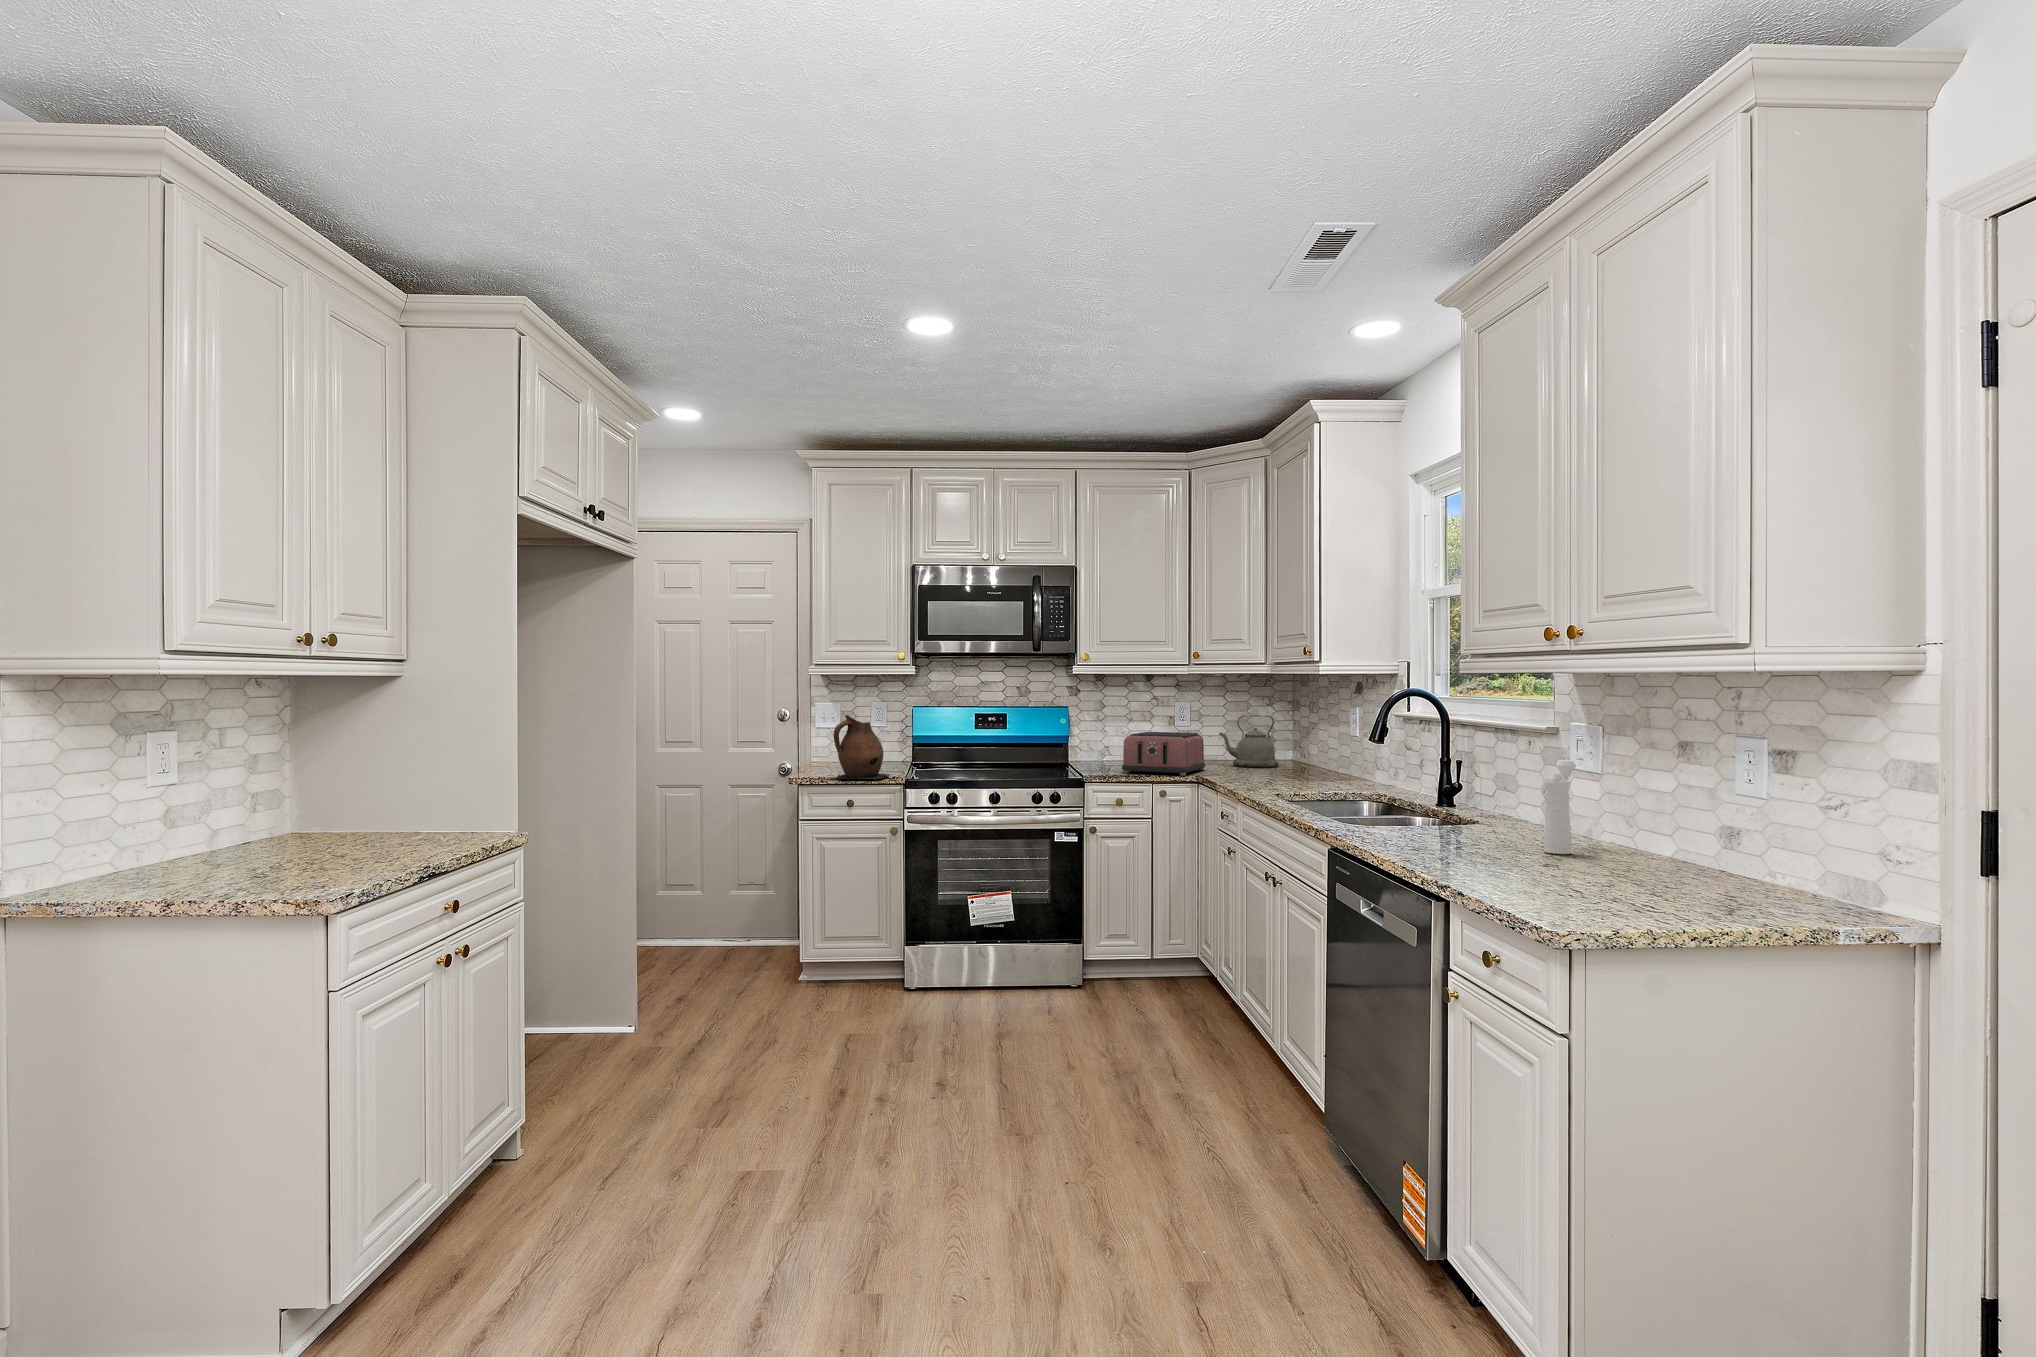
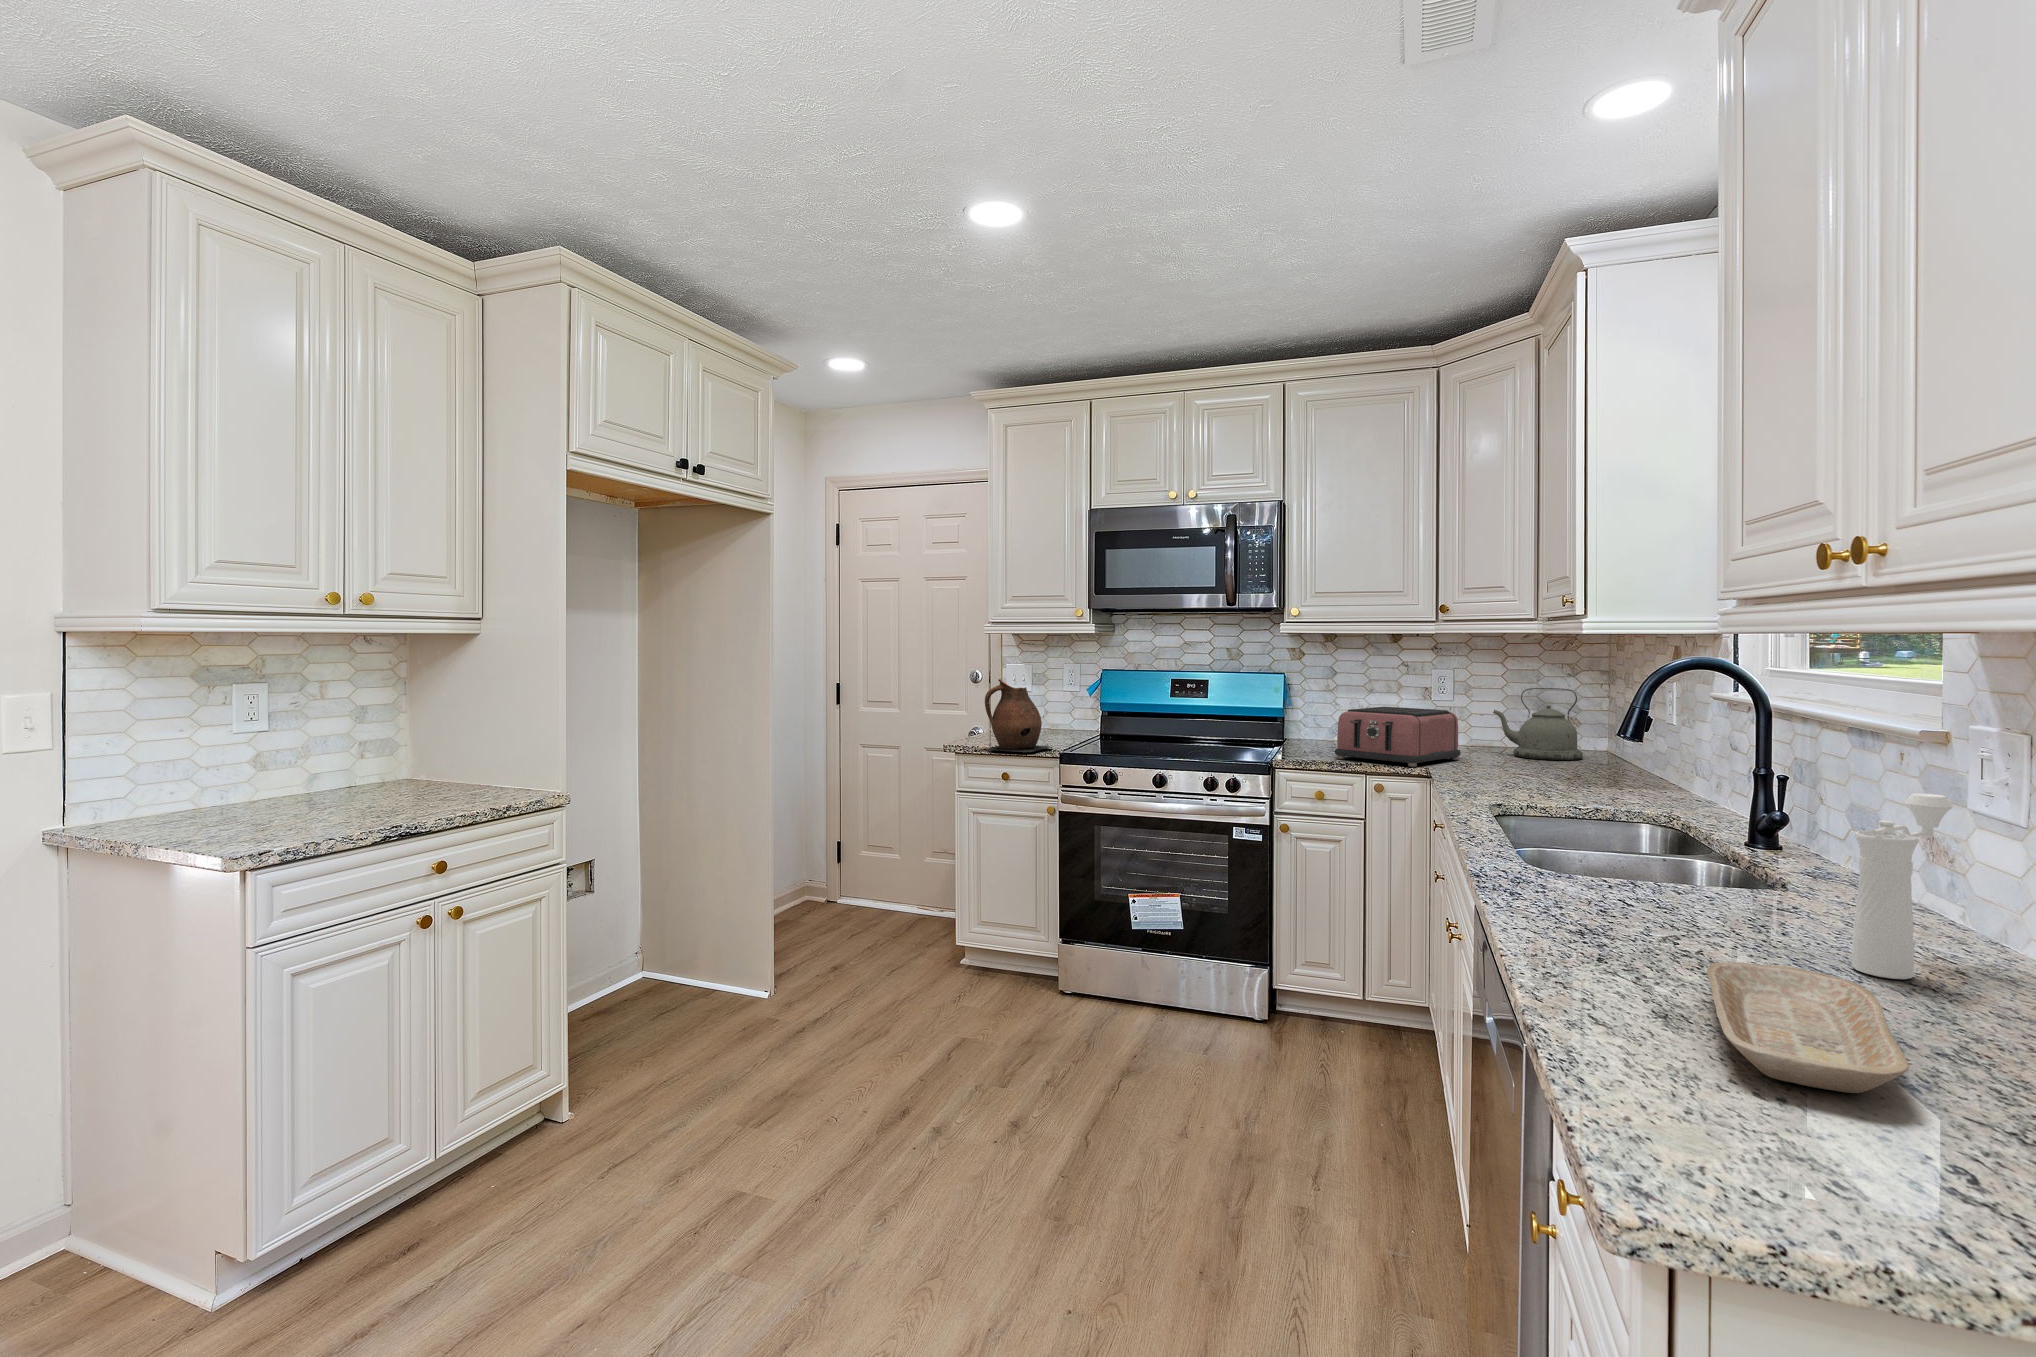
tray: none [1504,849,1618,891] -> present [1707,962,1909,1093]

